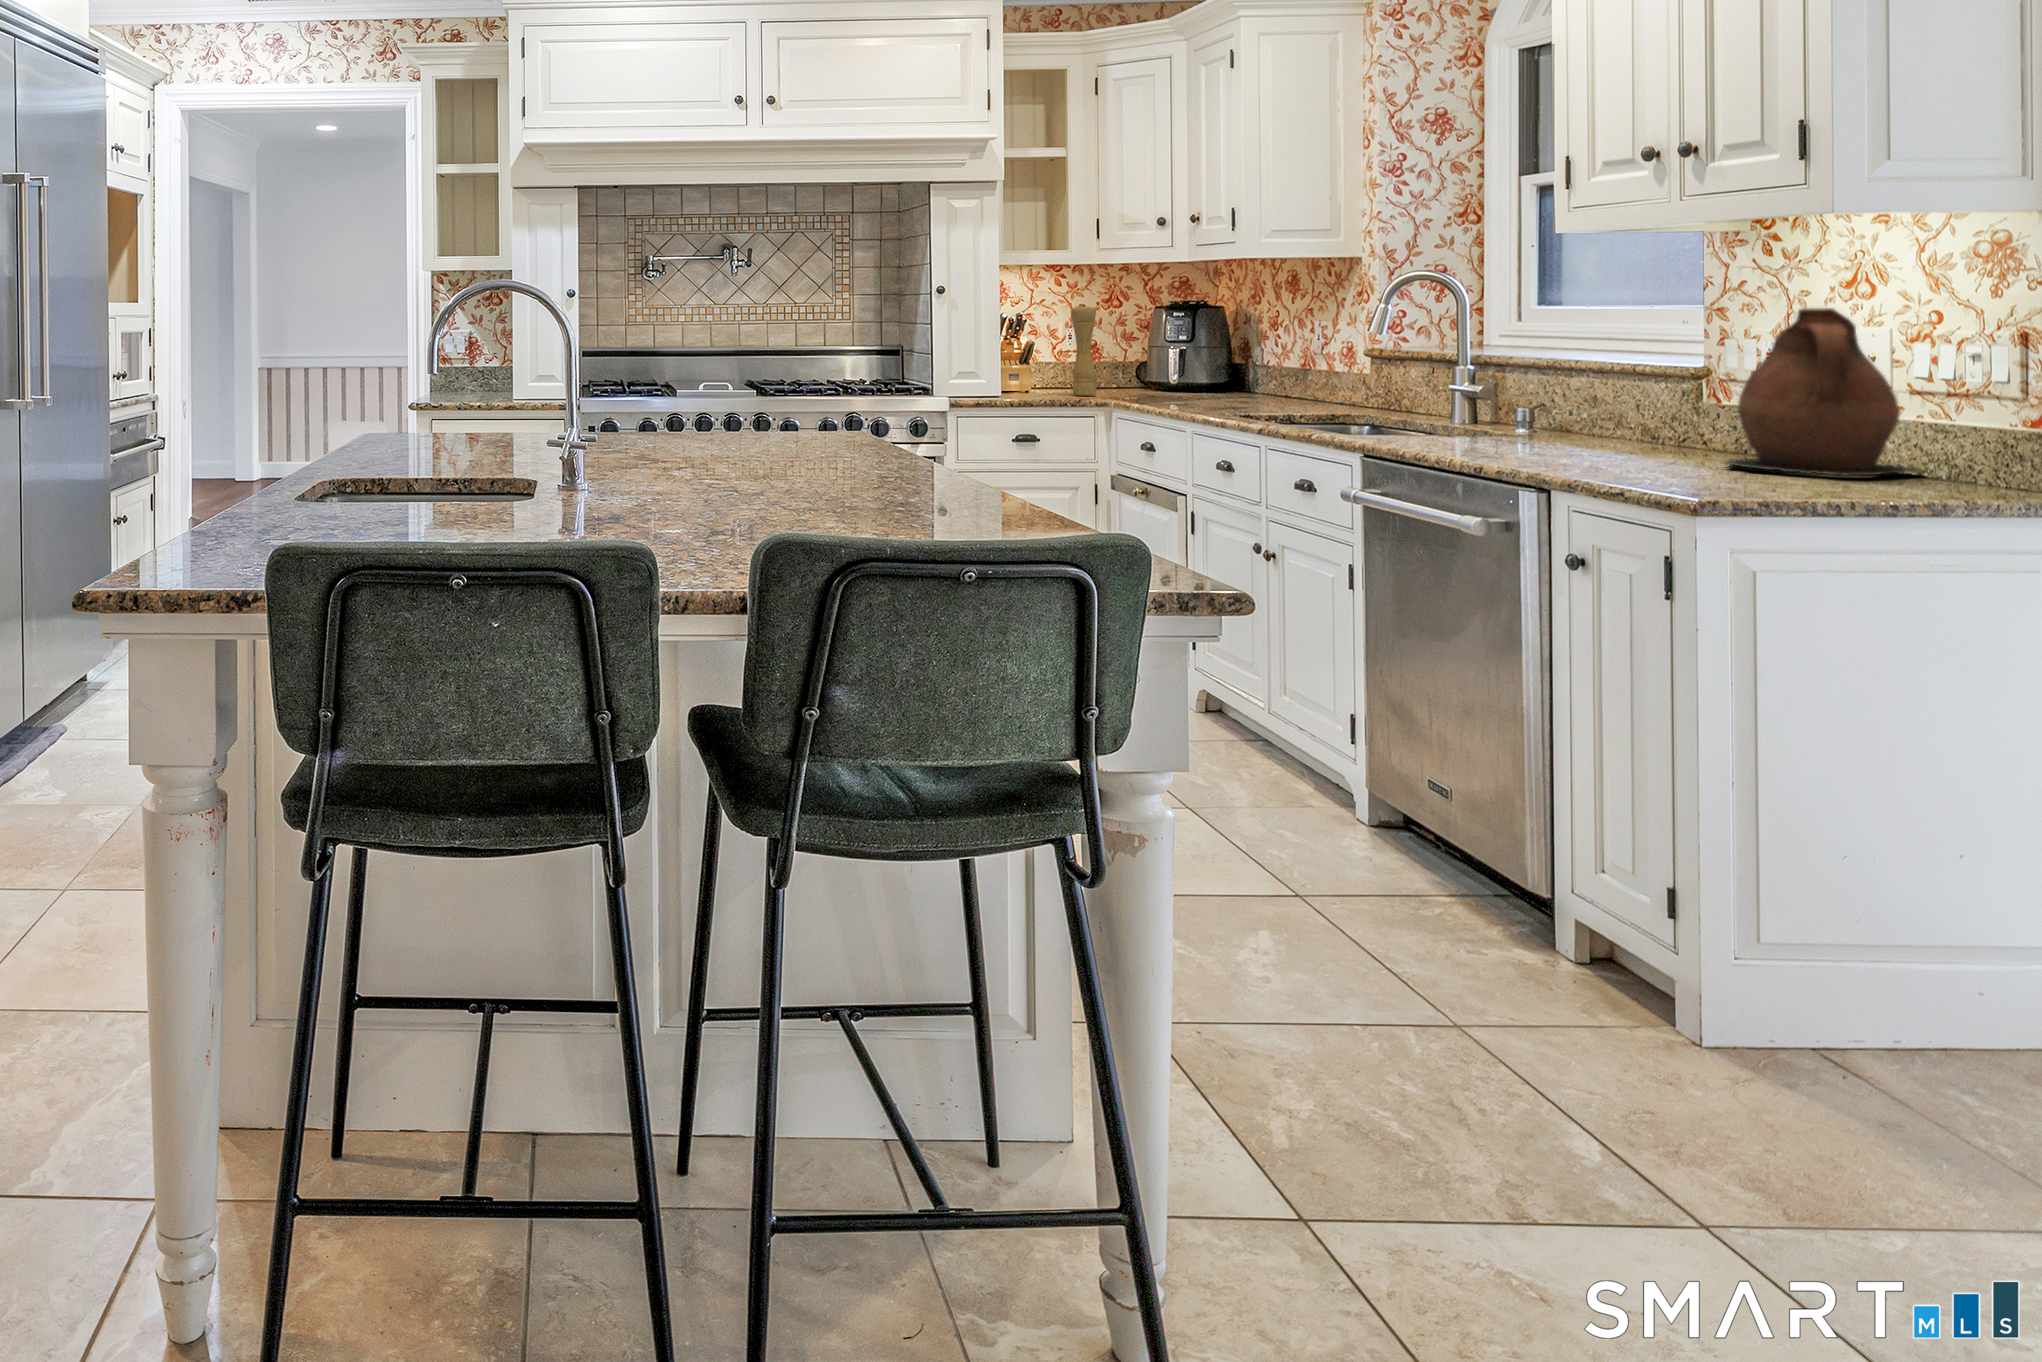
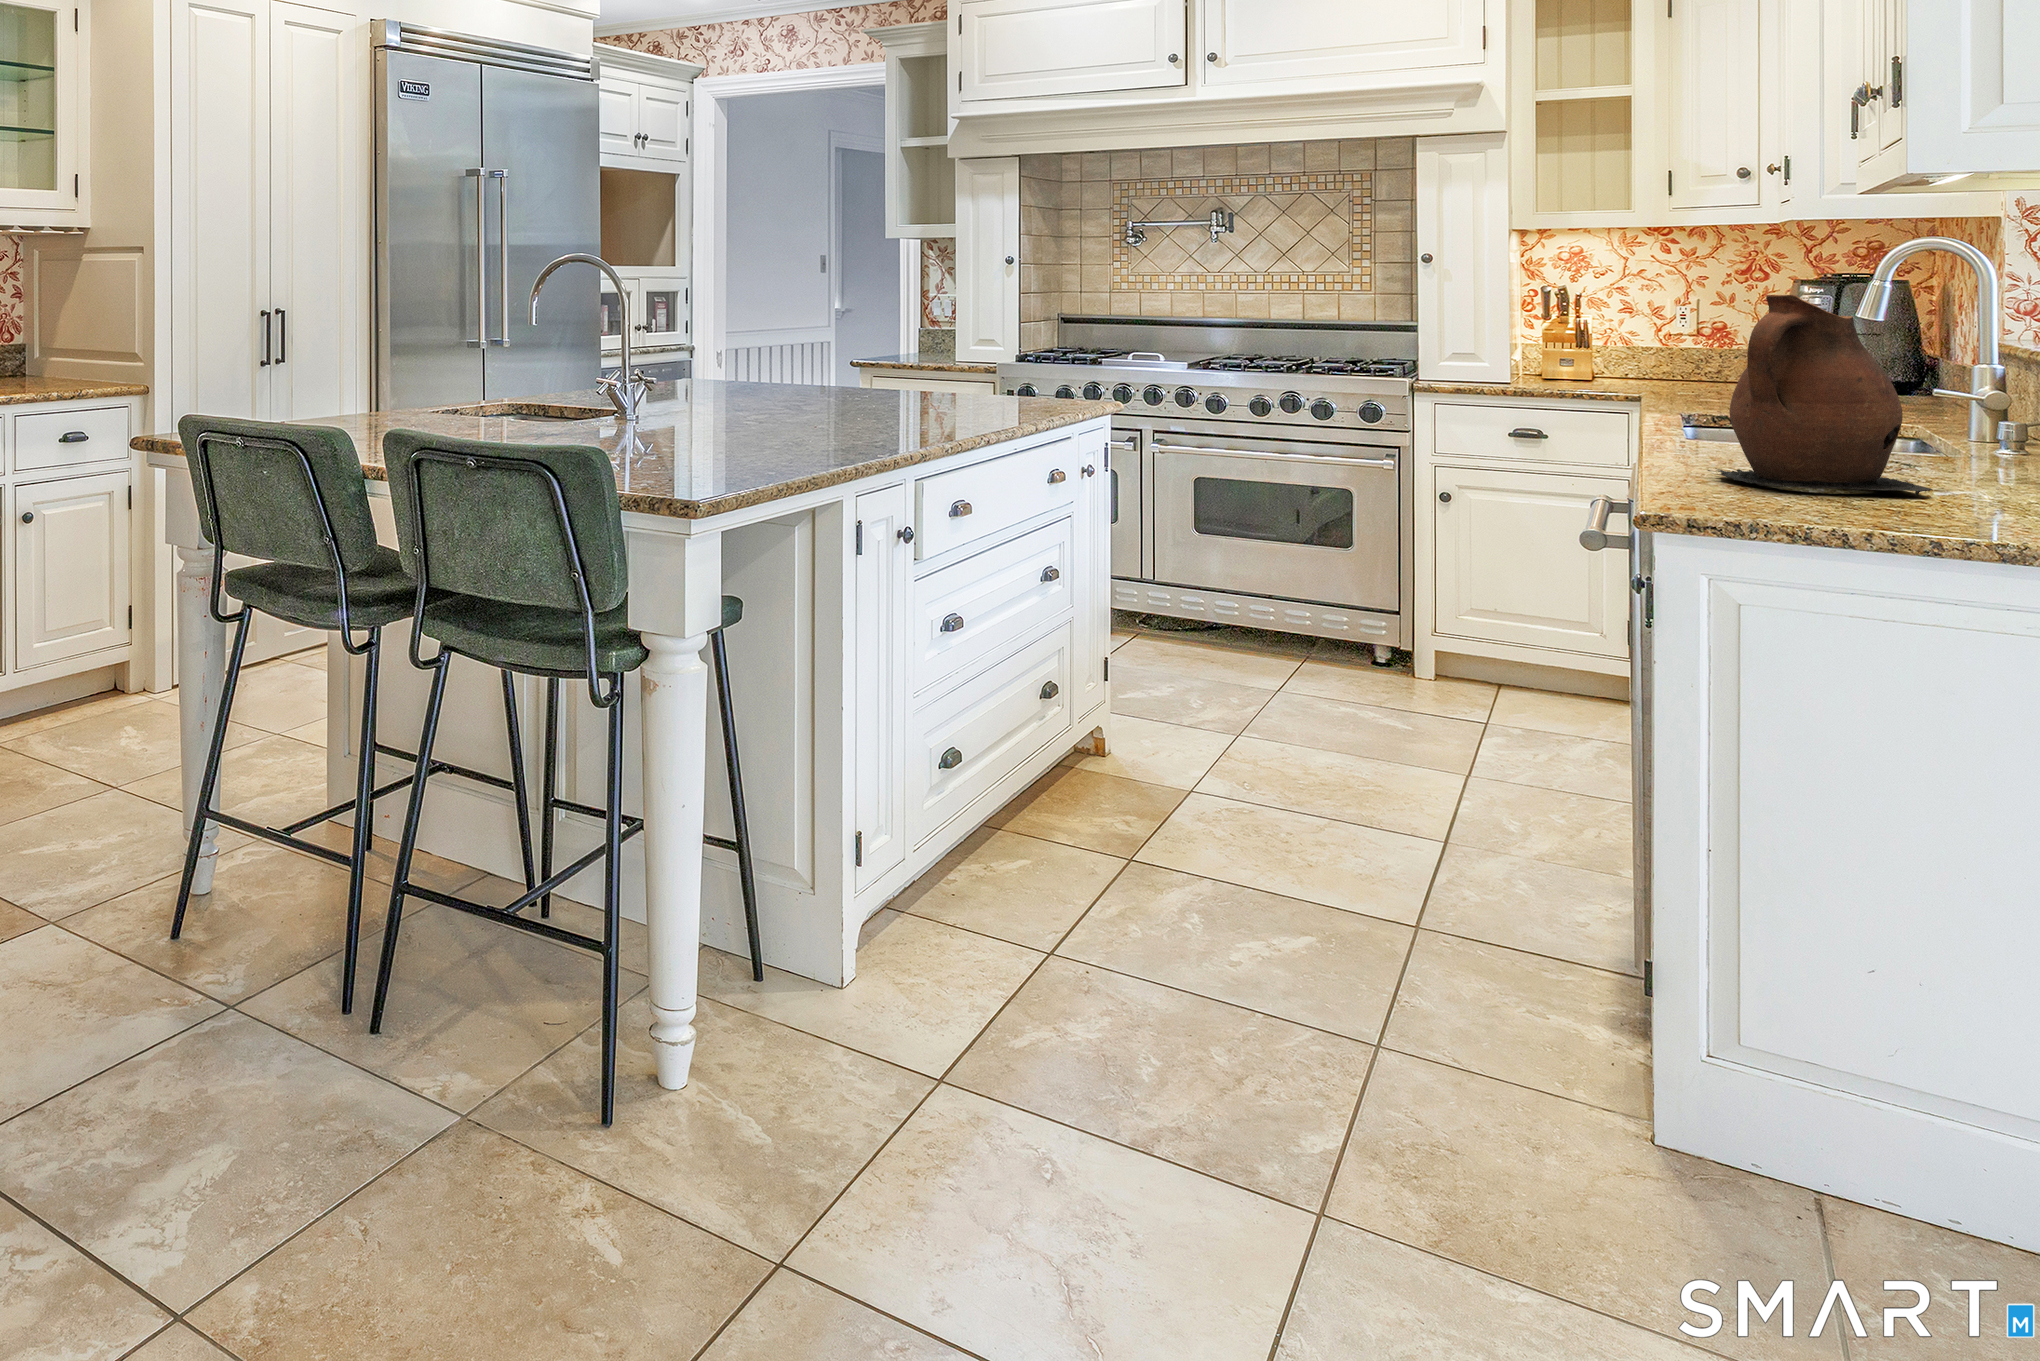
pepper mill: present [1071,305,1096,396] -> none [1568,278,1601,387]

